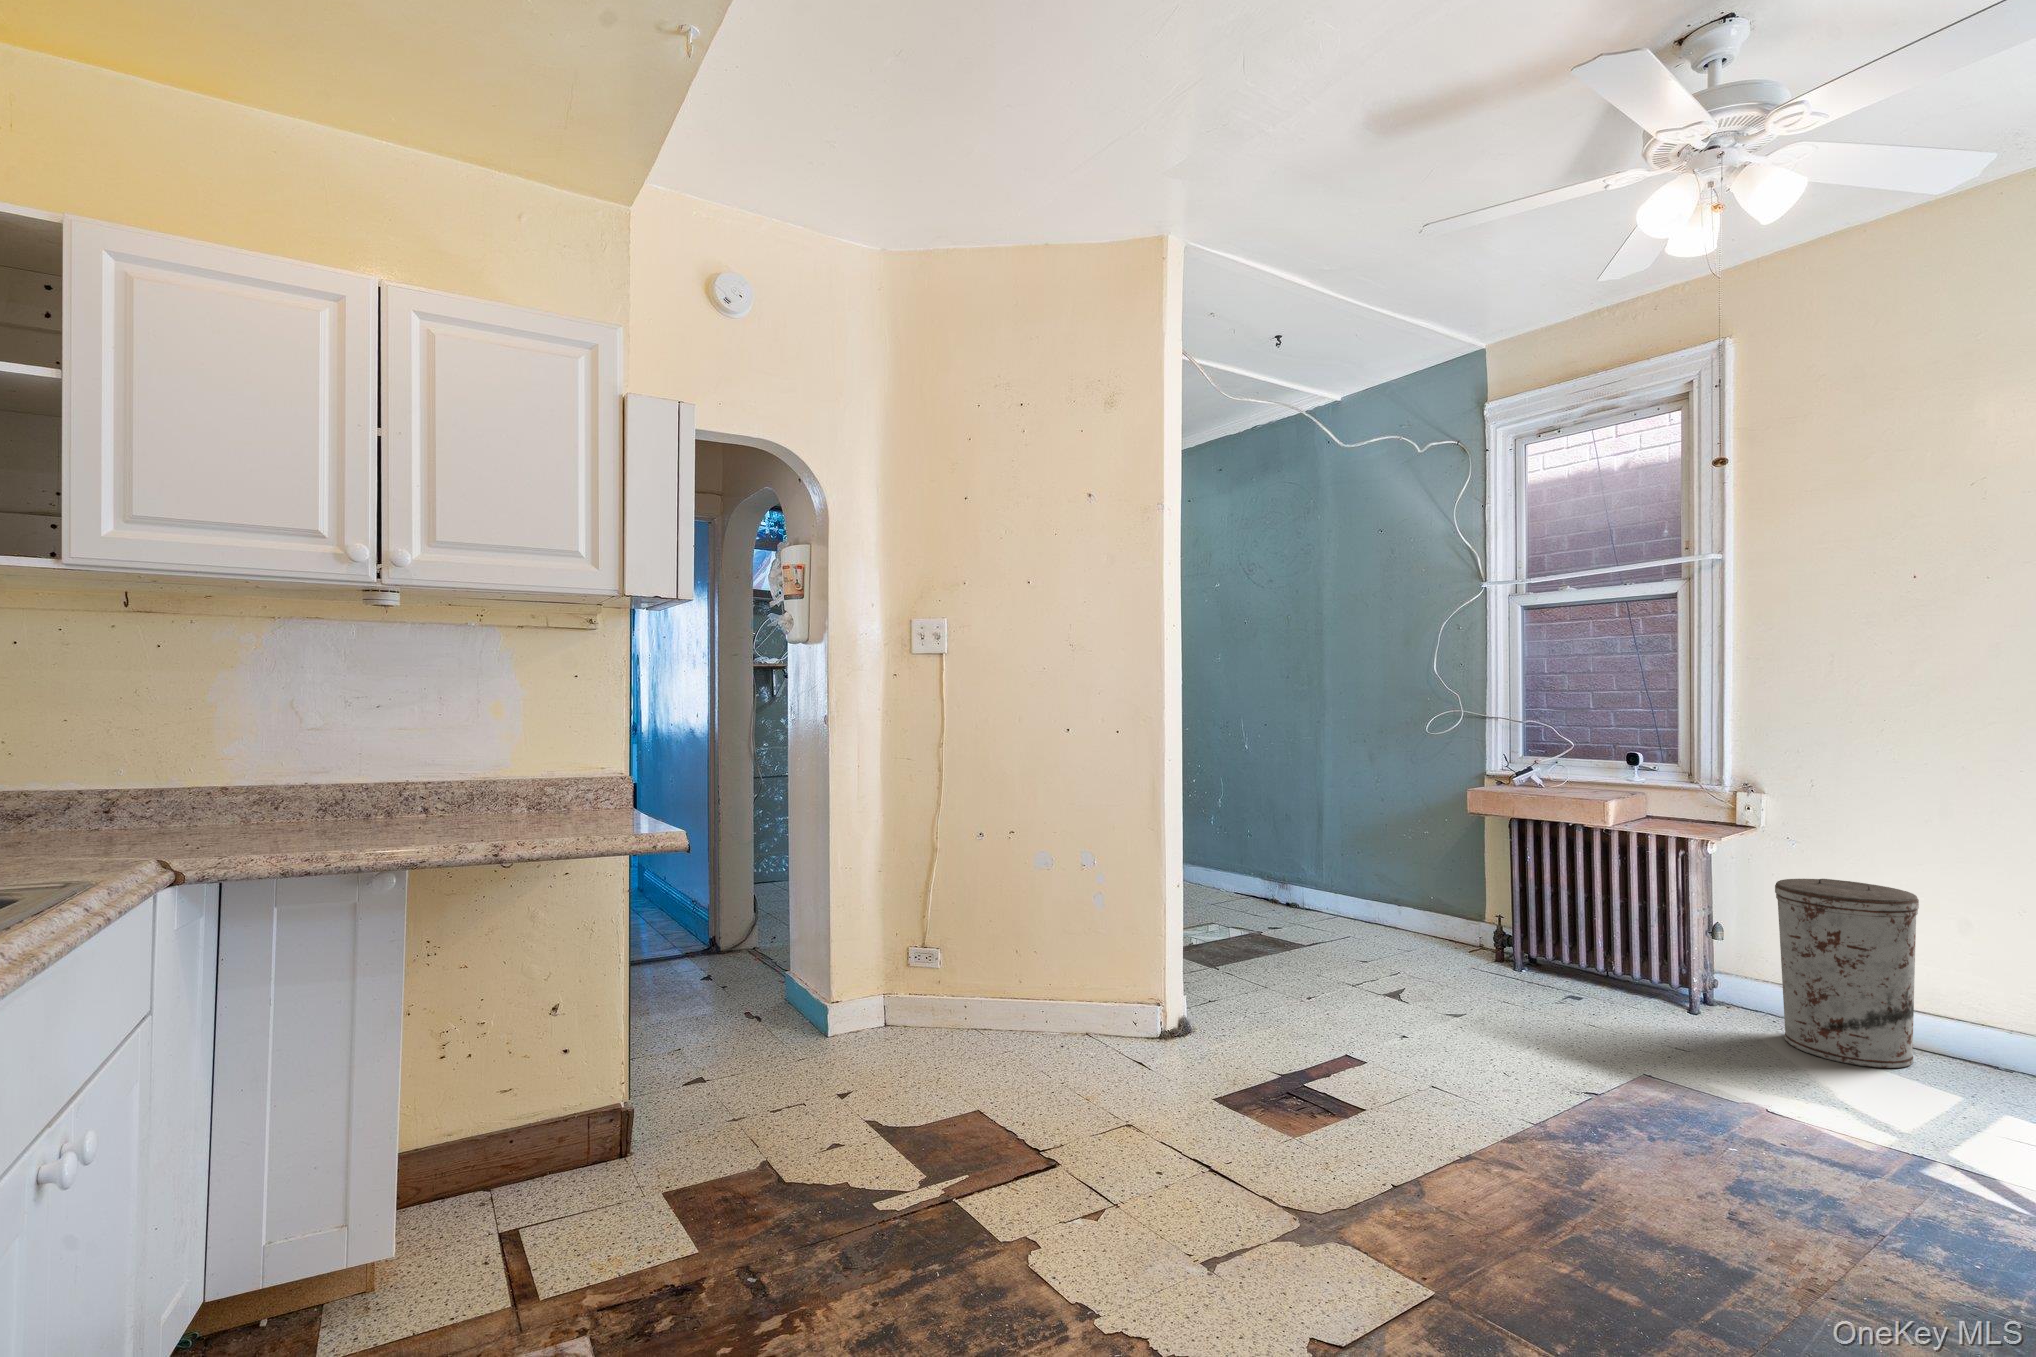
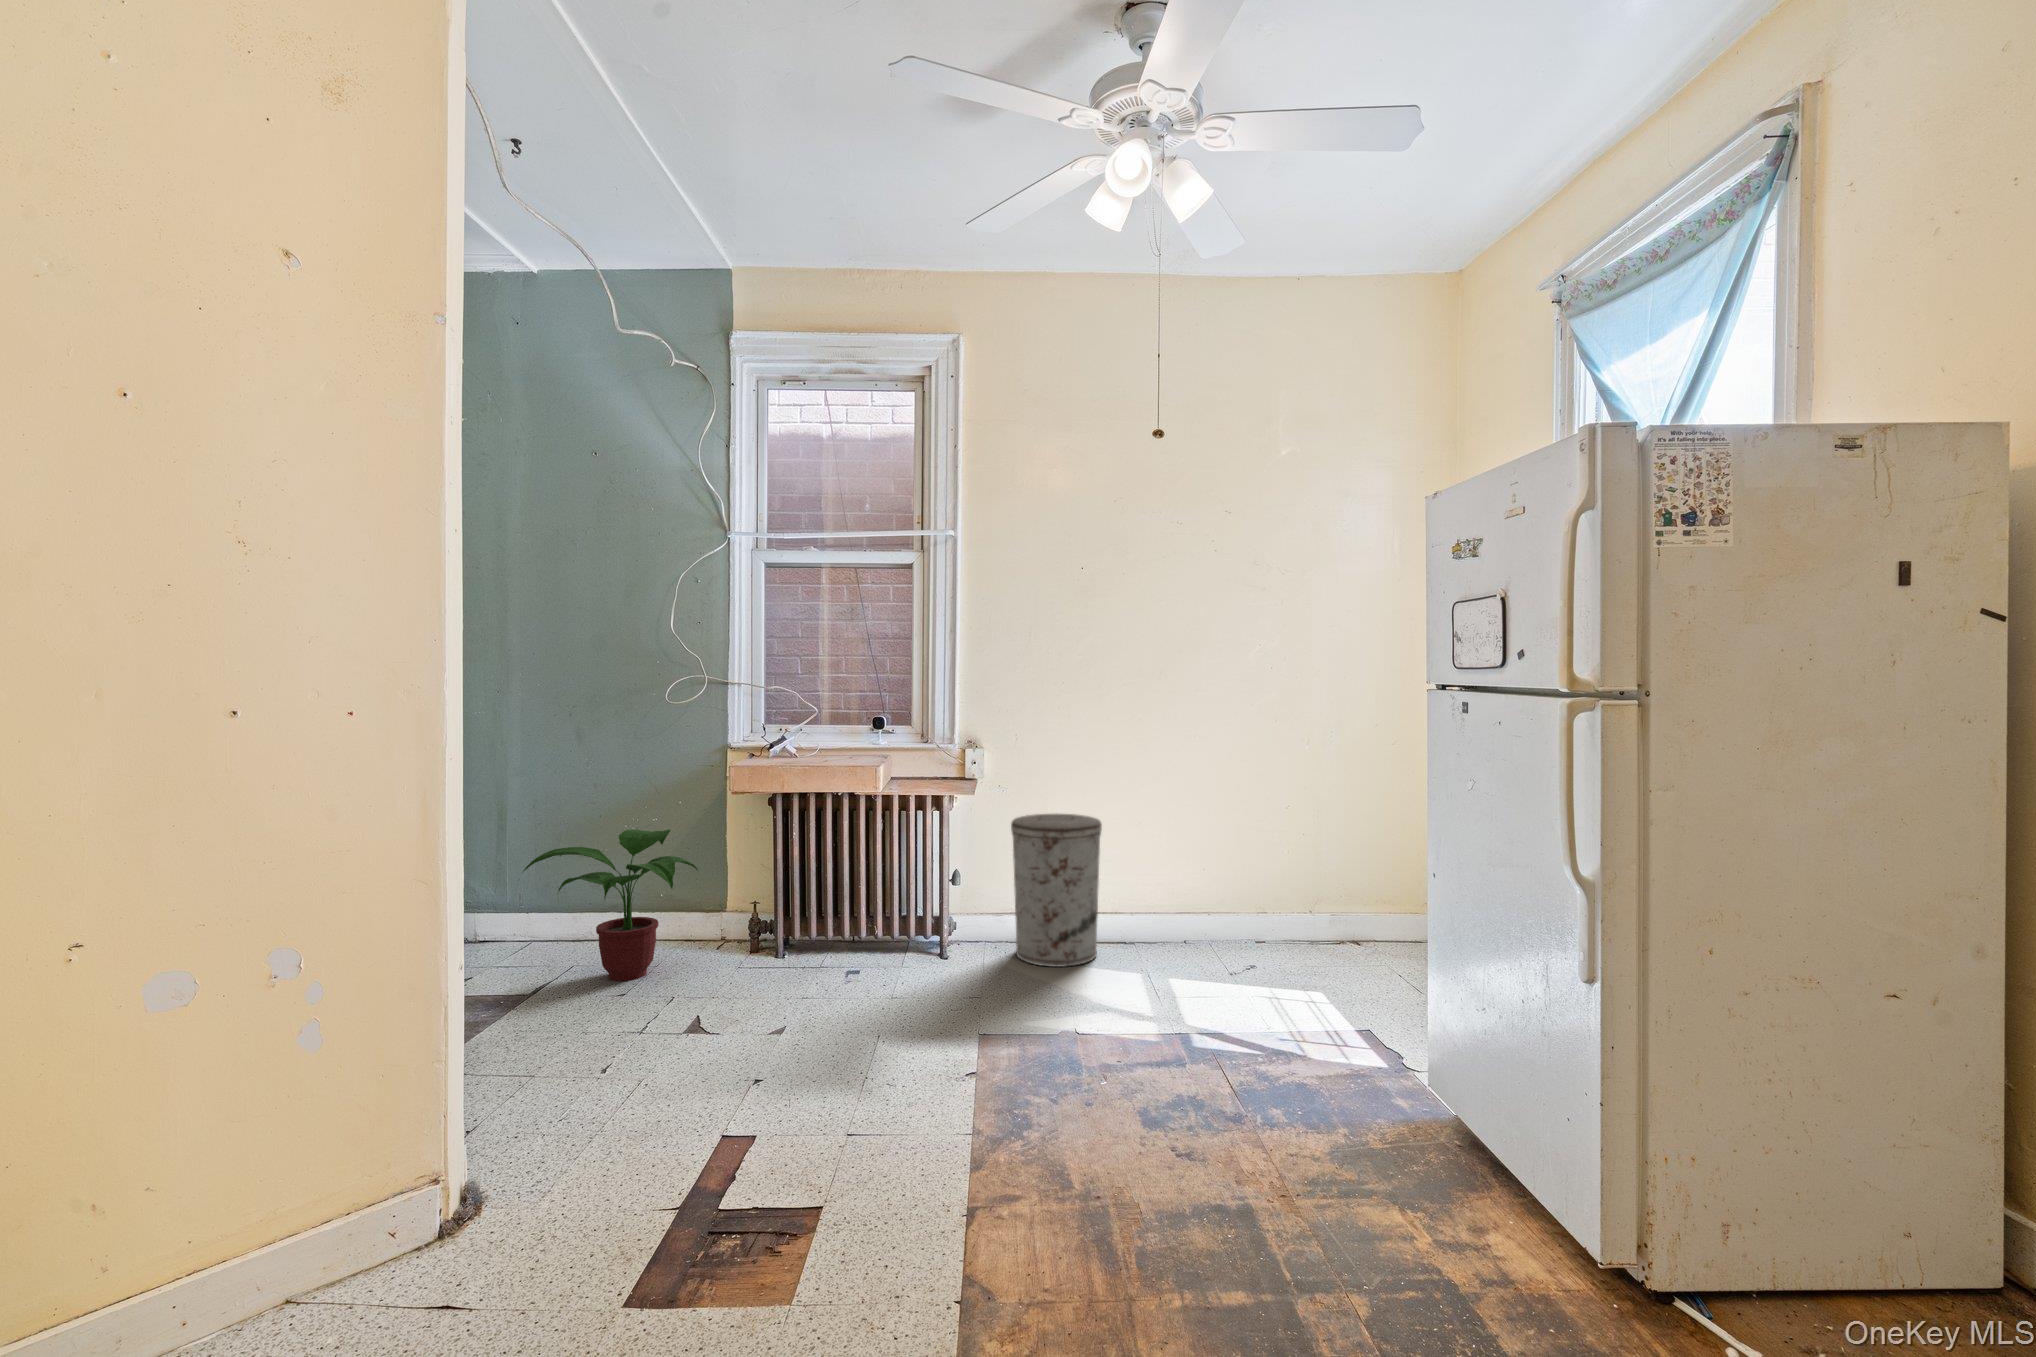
potted plant: none [1310,835,1446,955] -> present [523,829,698,981]

